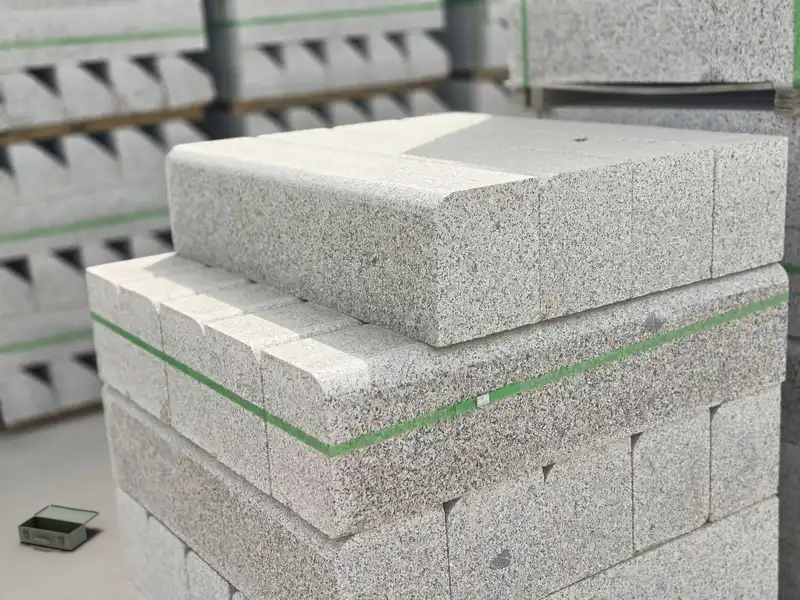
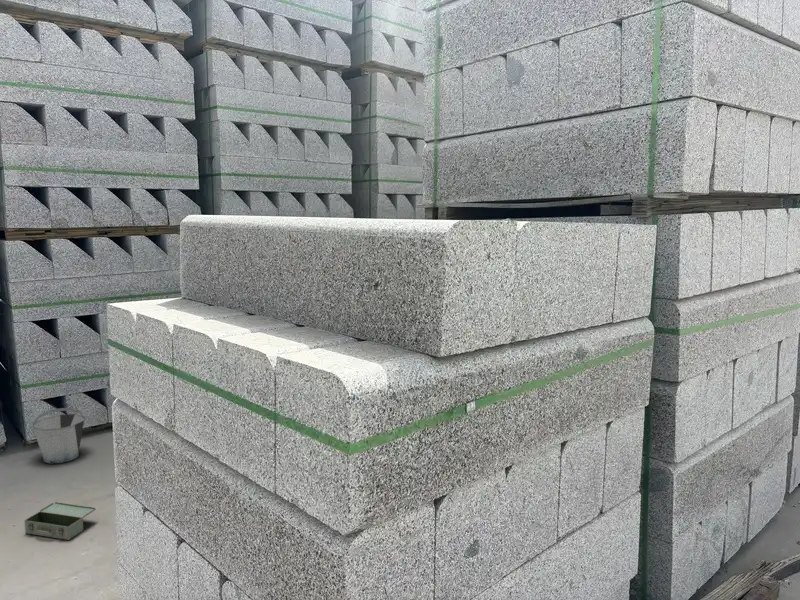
bucket: none [15,382,77,456] -> present [33,408,84,464]

